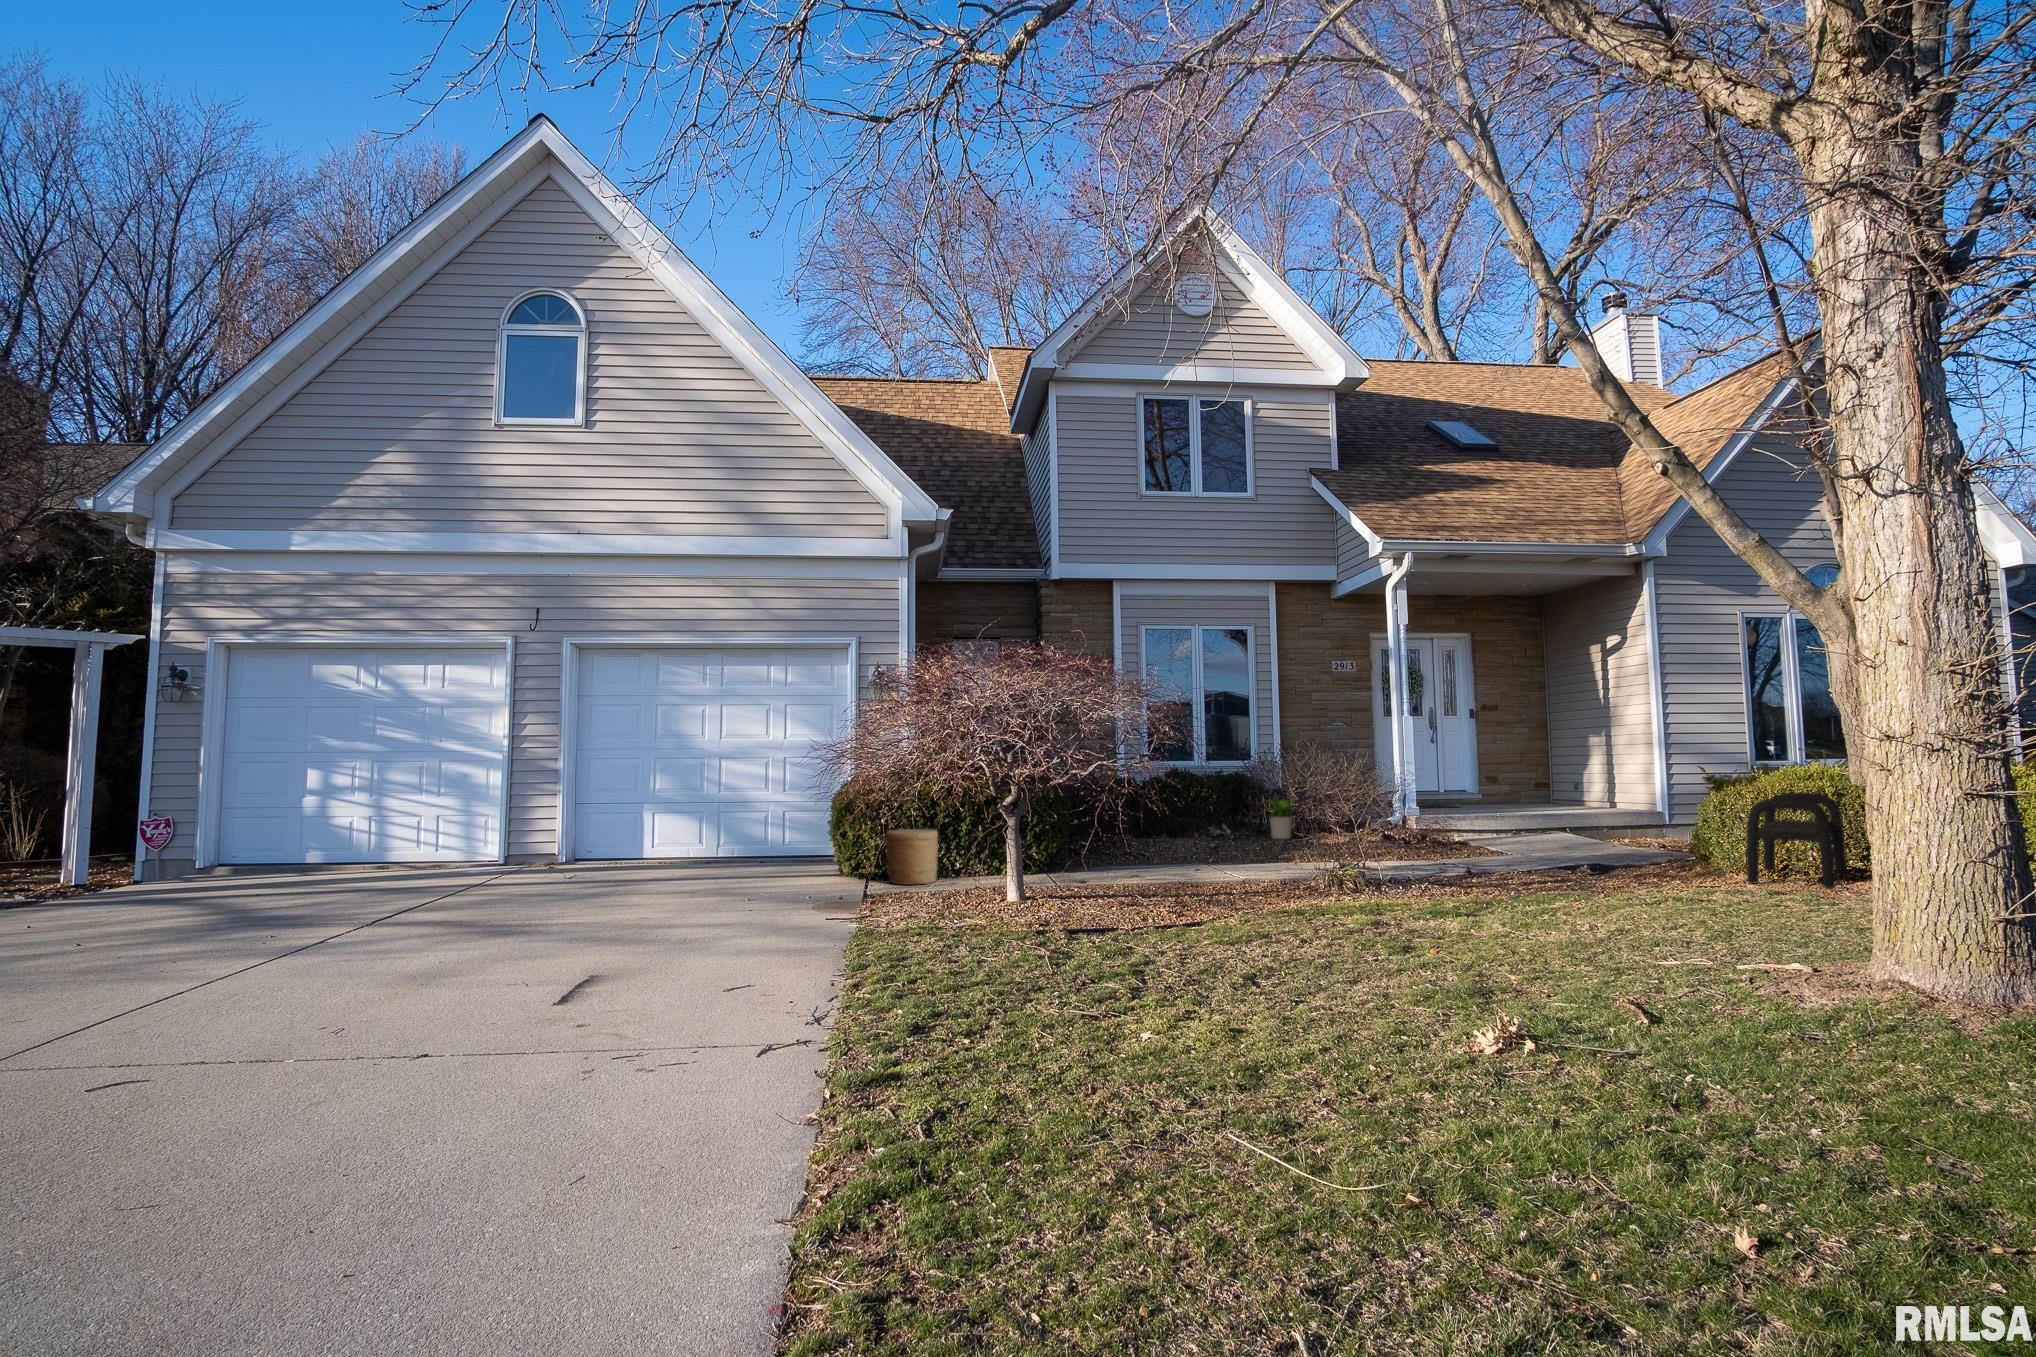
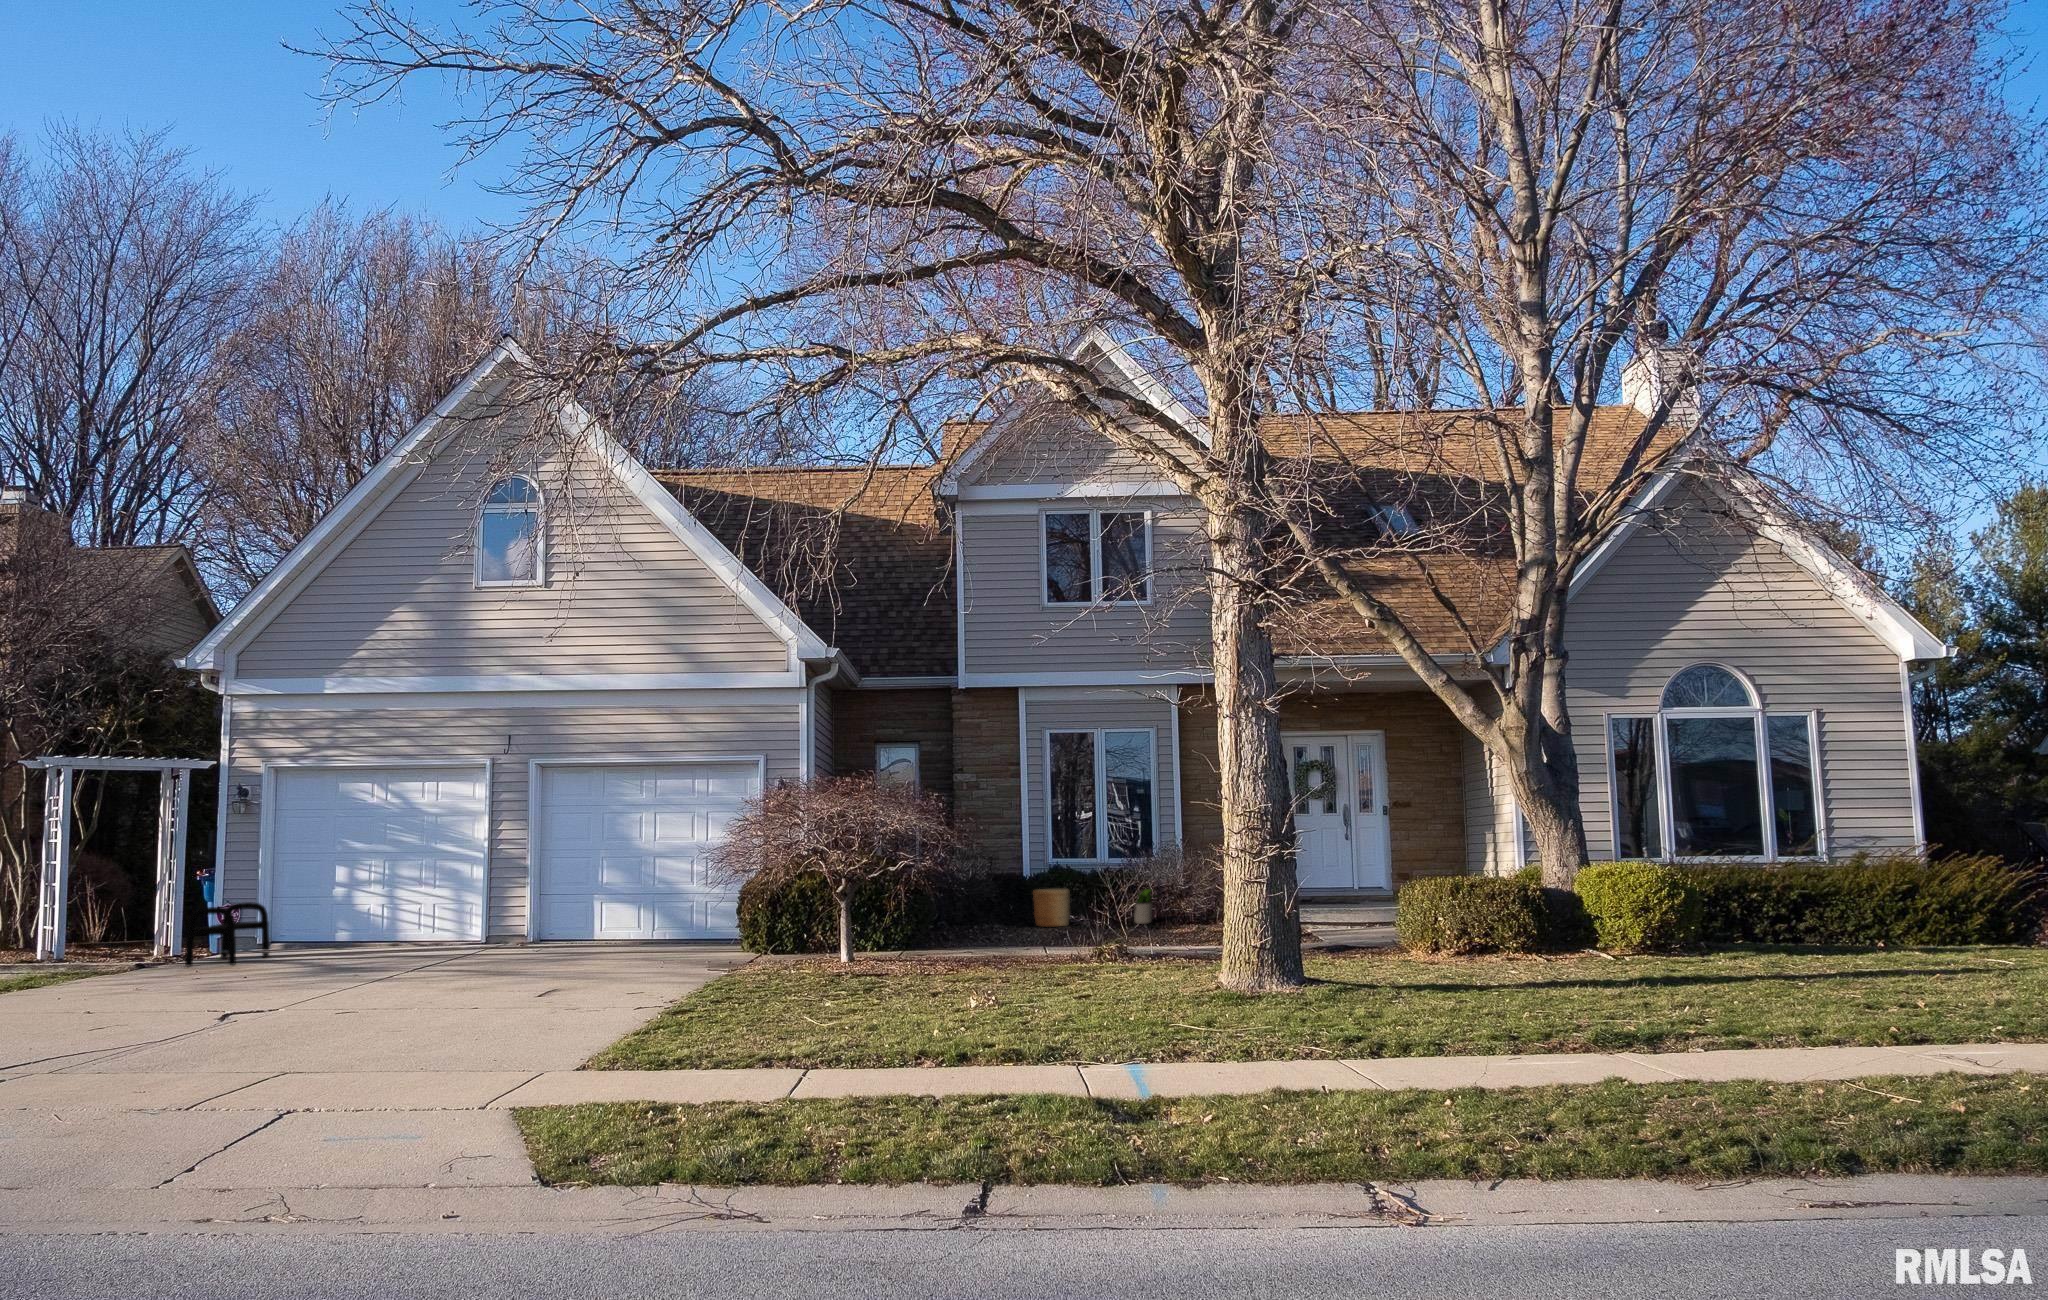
bench: present [1746,792,1847,888] -> present [185,902,269,966]
woven basket: present [885,829,938,885] -> present [1033,889,1070,927]

